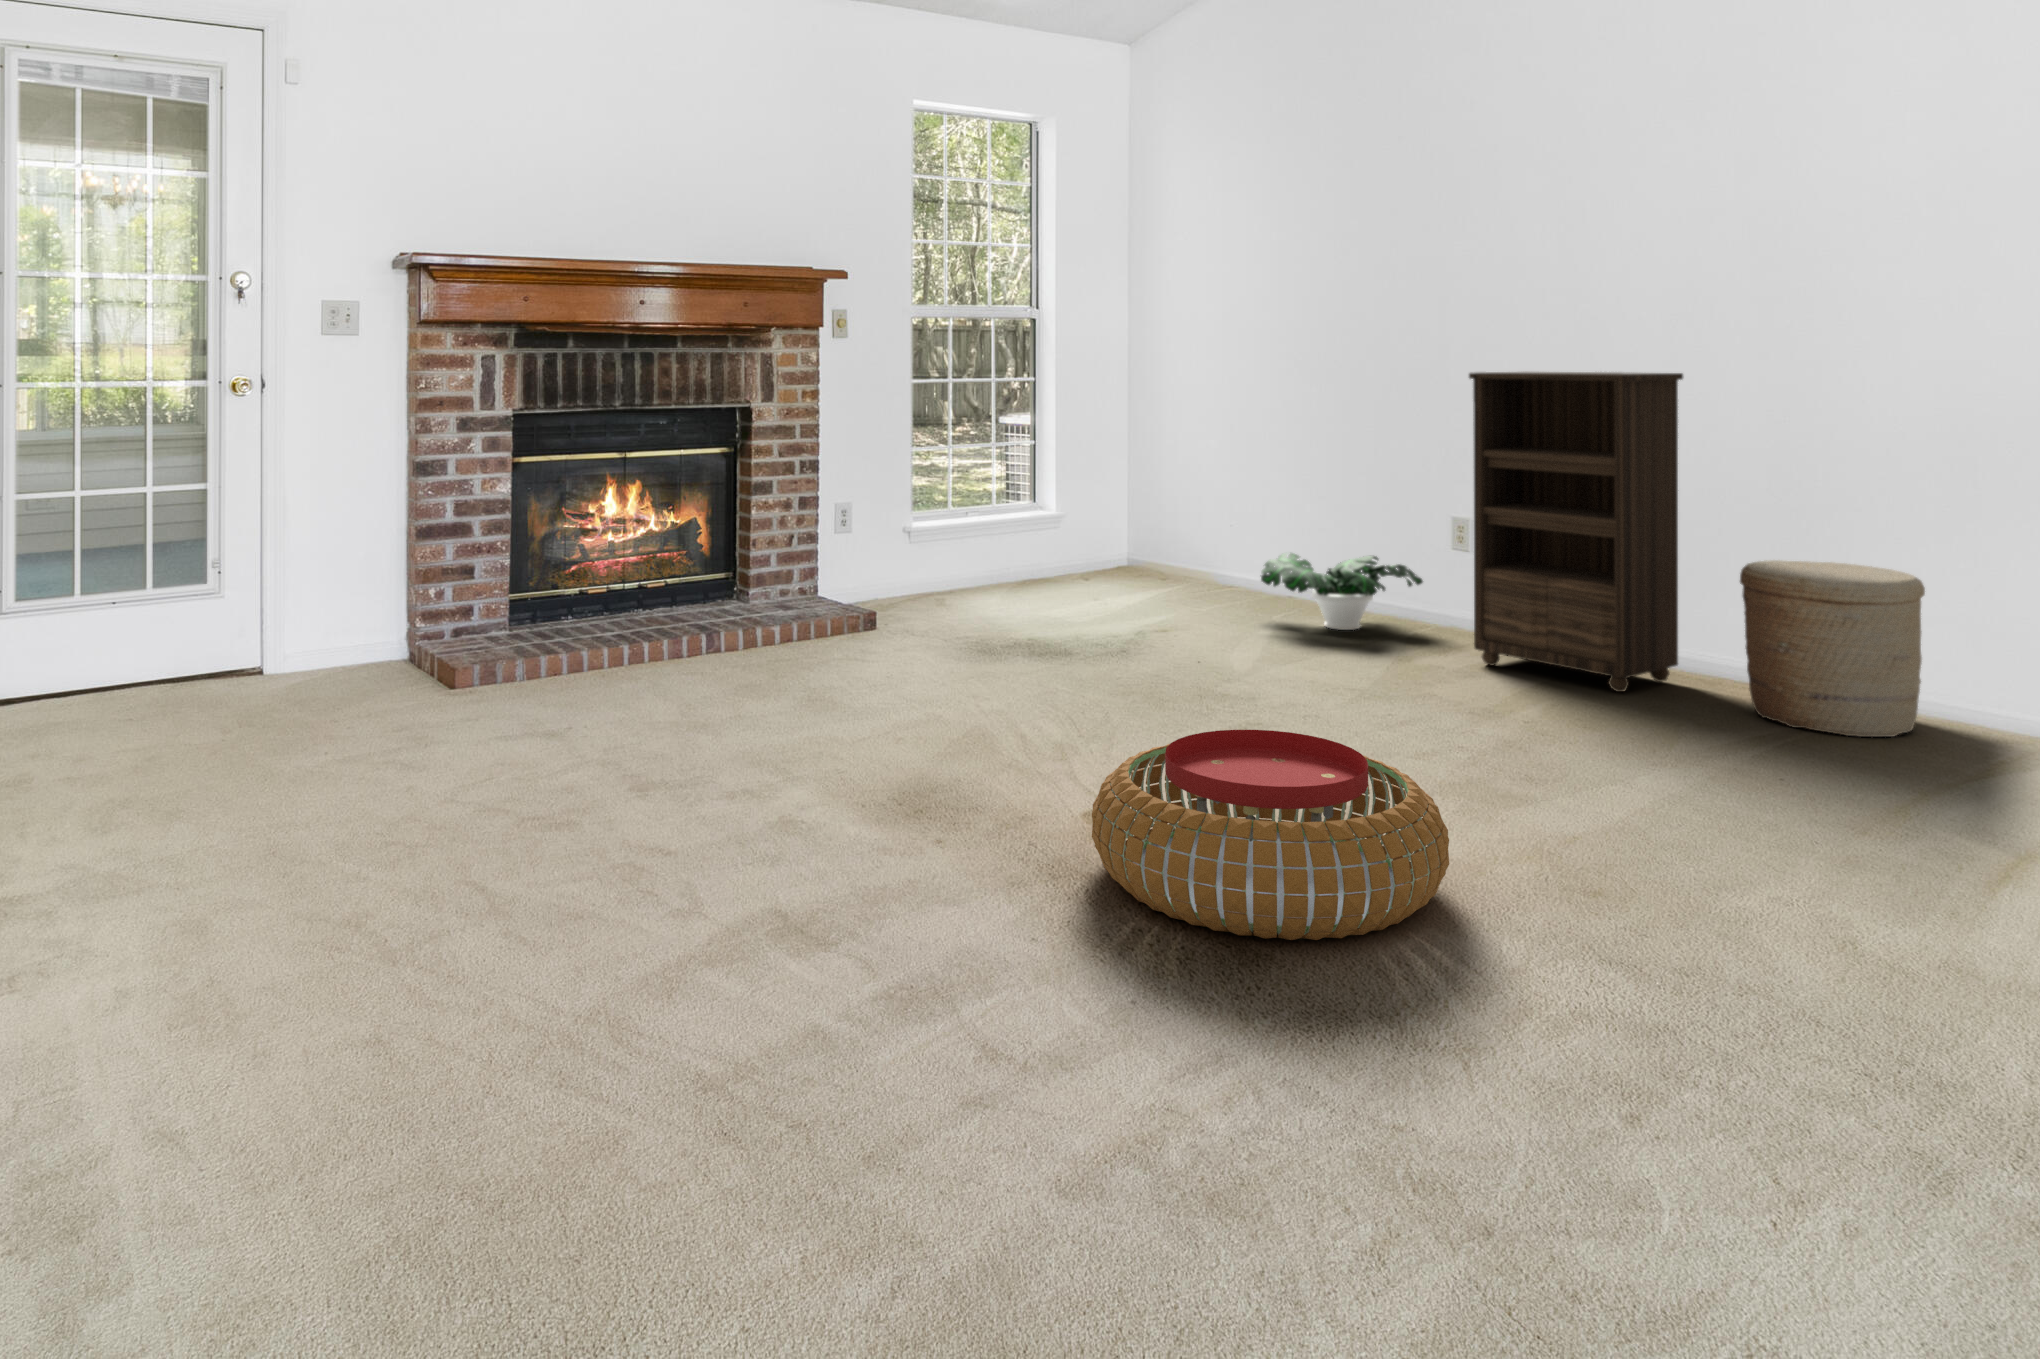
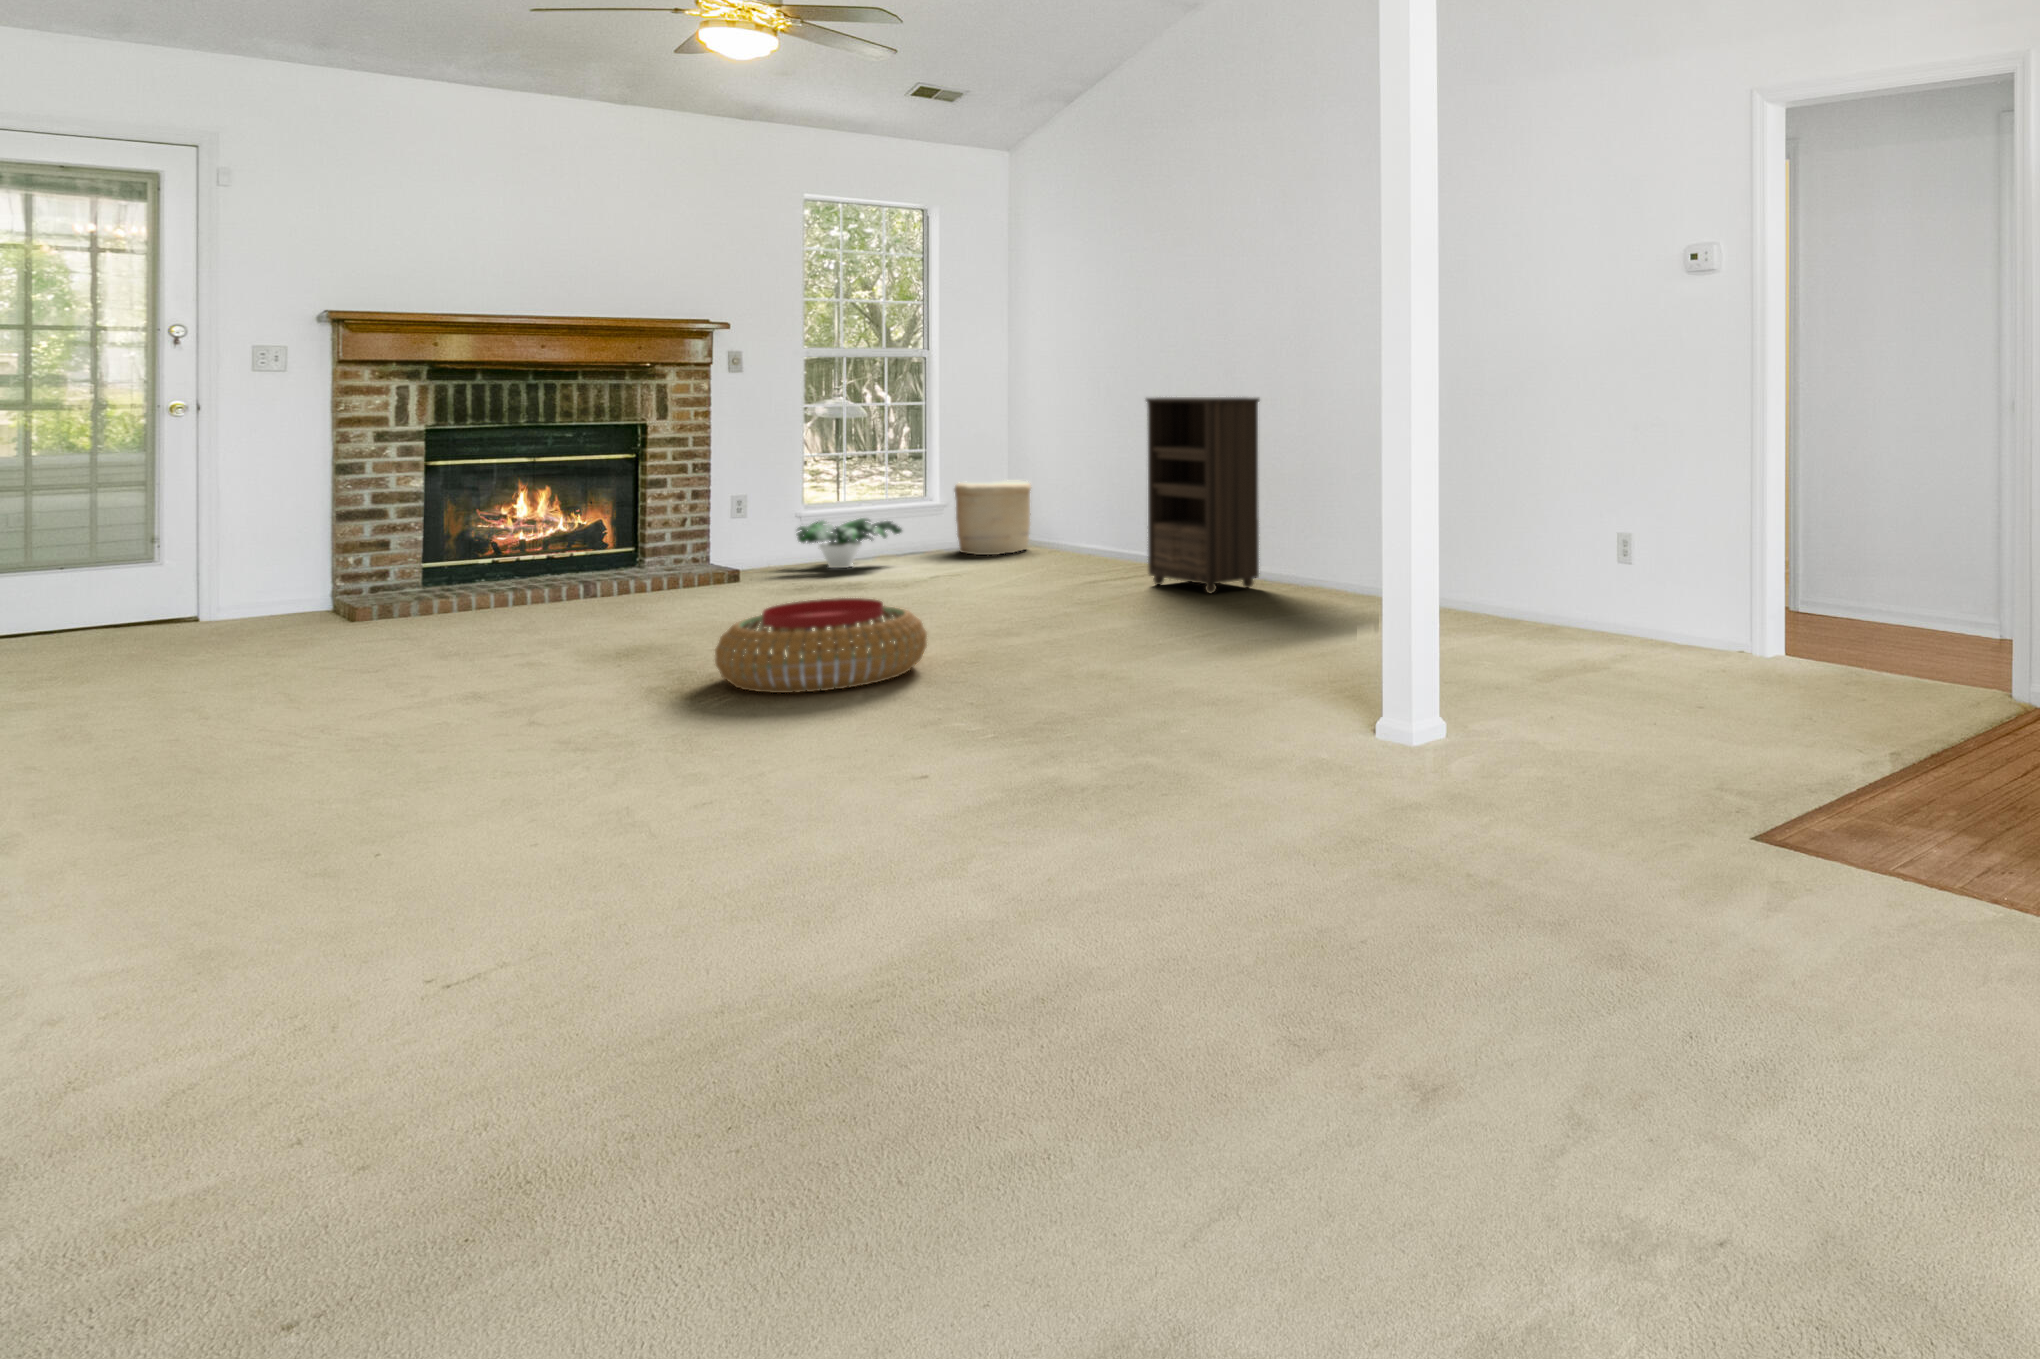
potted plant: present [1261,553,1423,630] -> present [797,518,902,568]
woven basket: present [1740,560,1925,737] -> present [955,481,1031,555]

